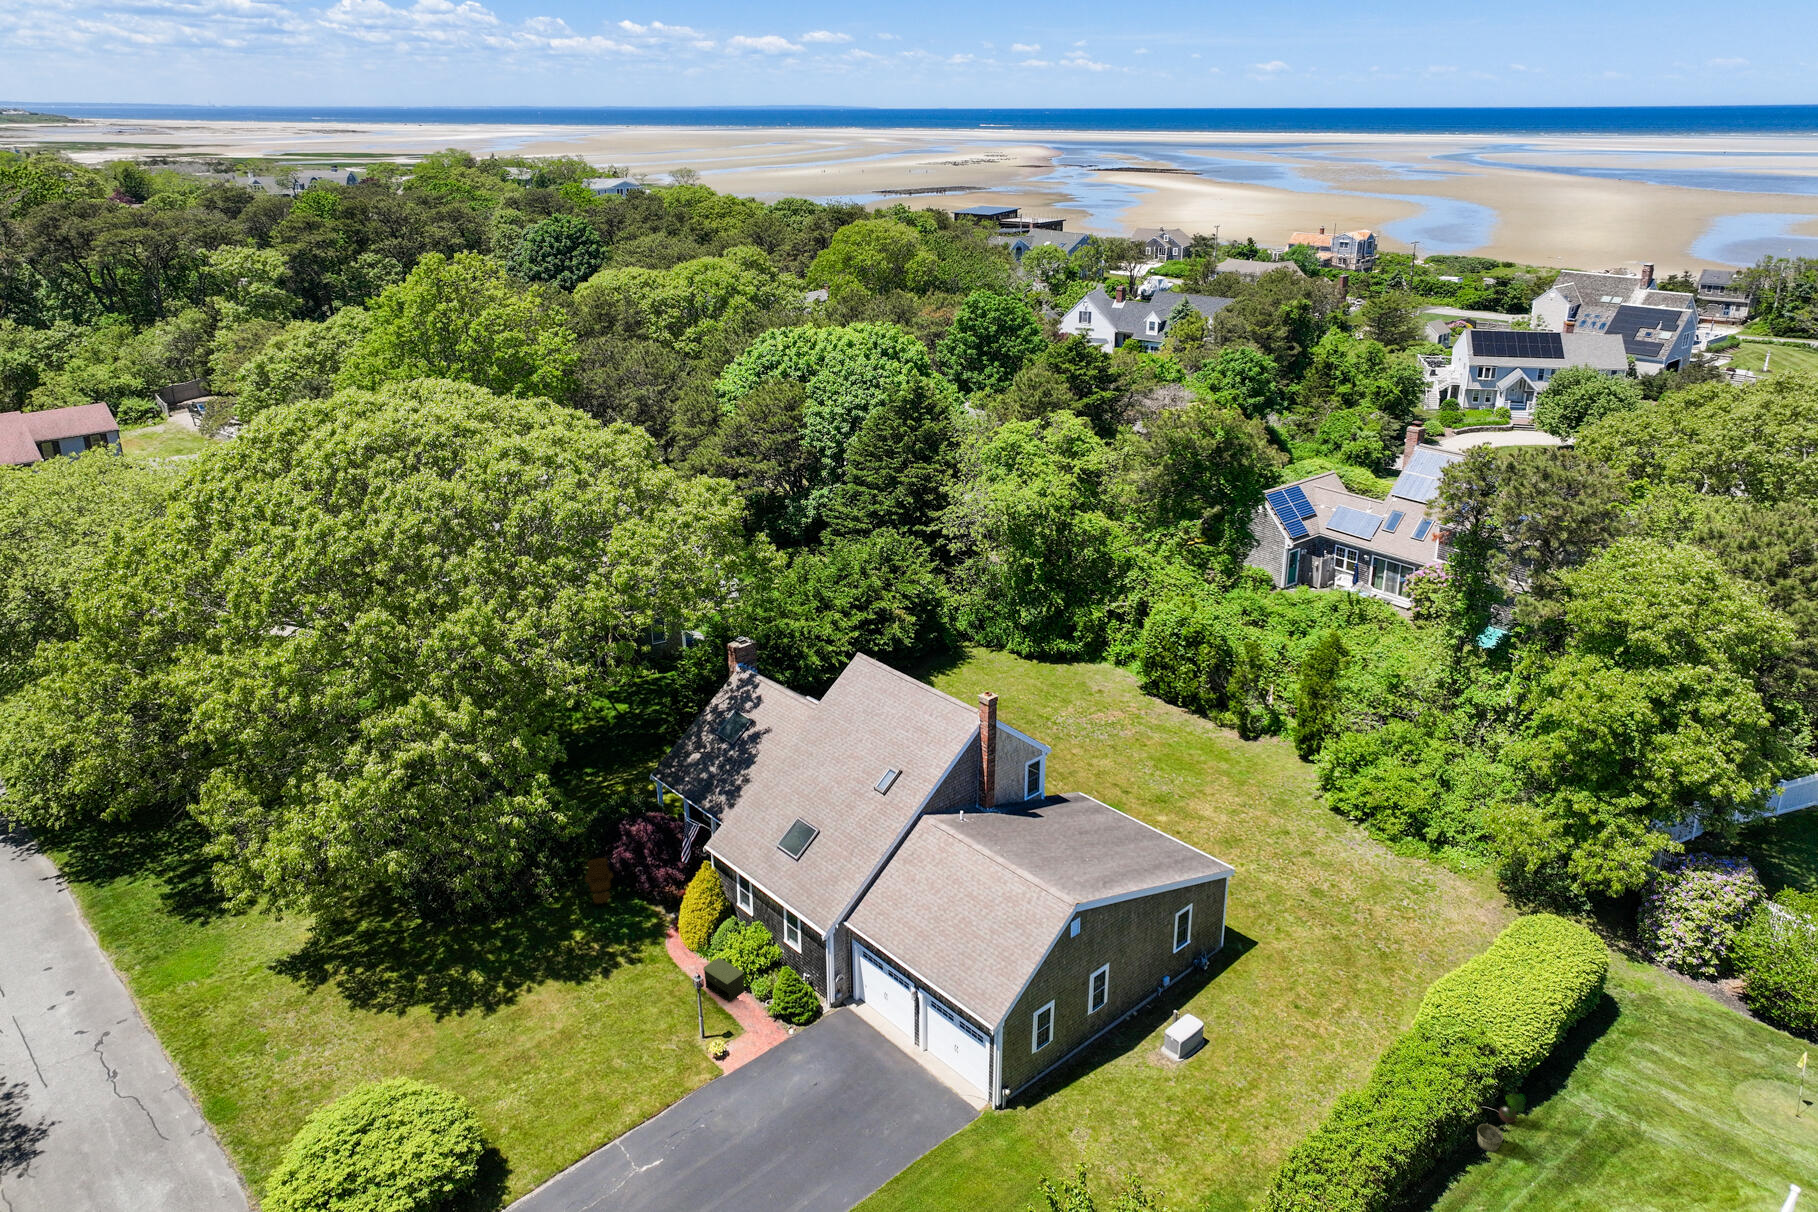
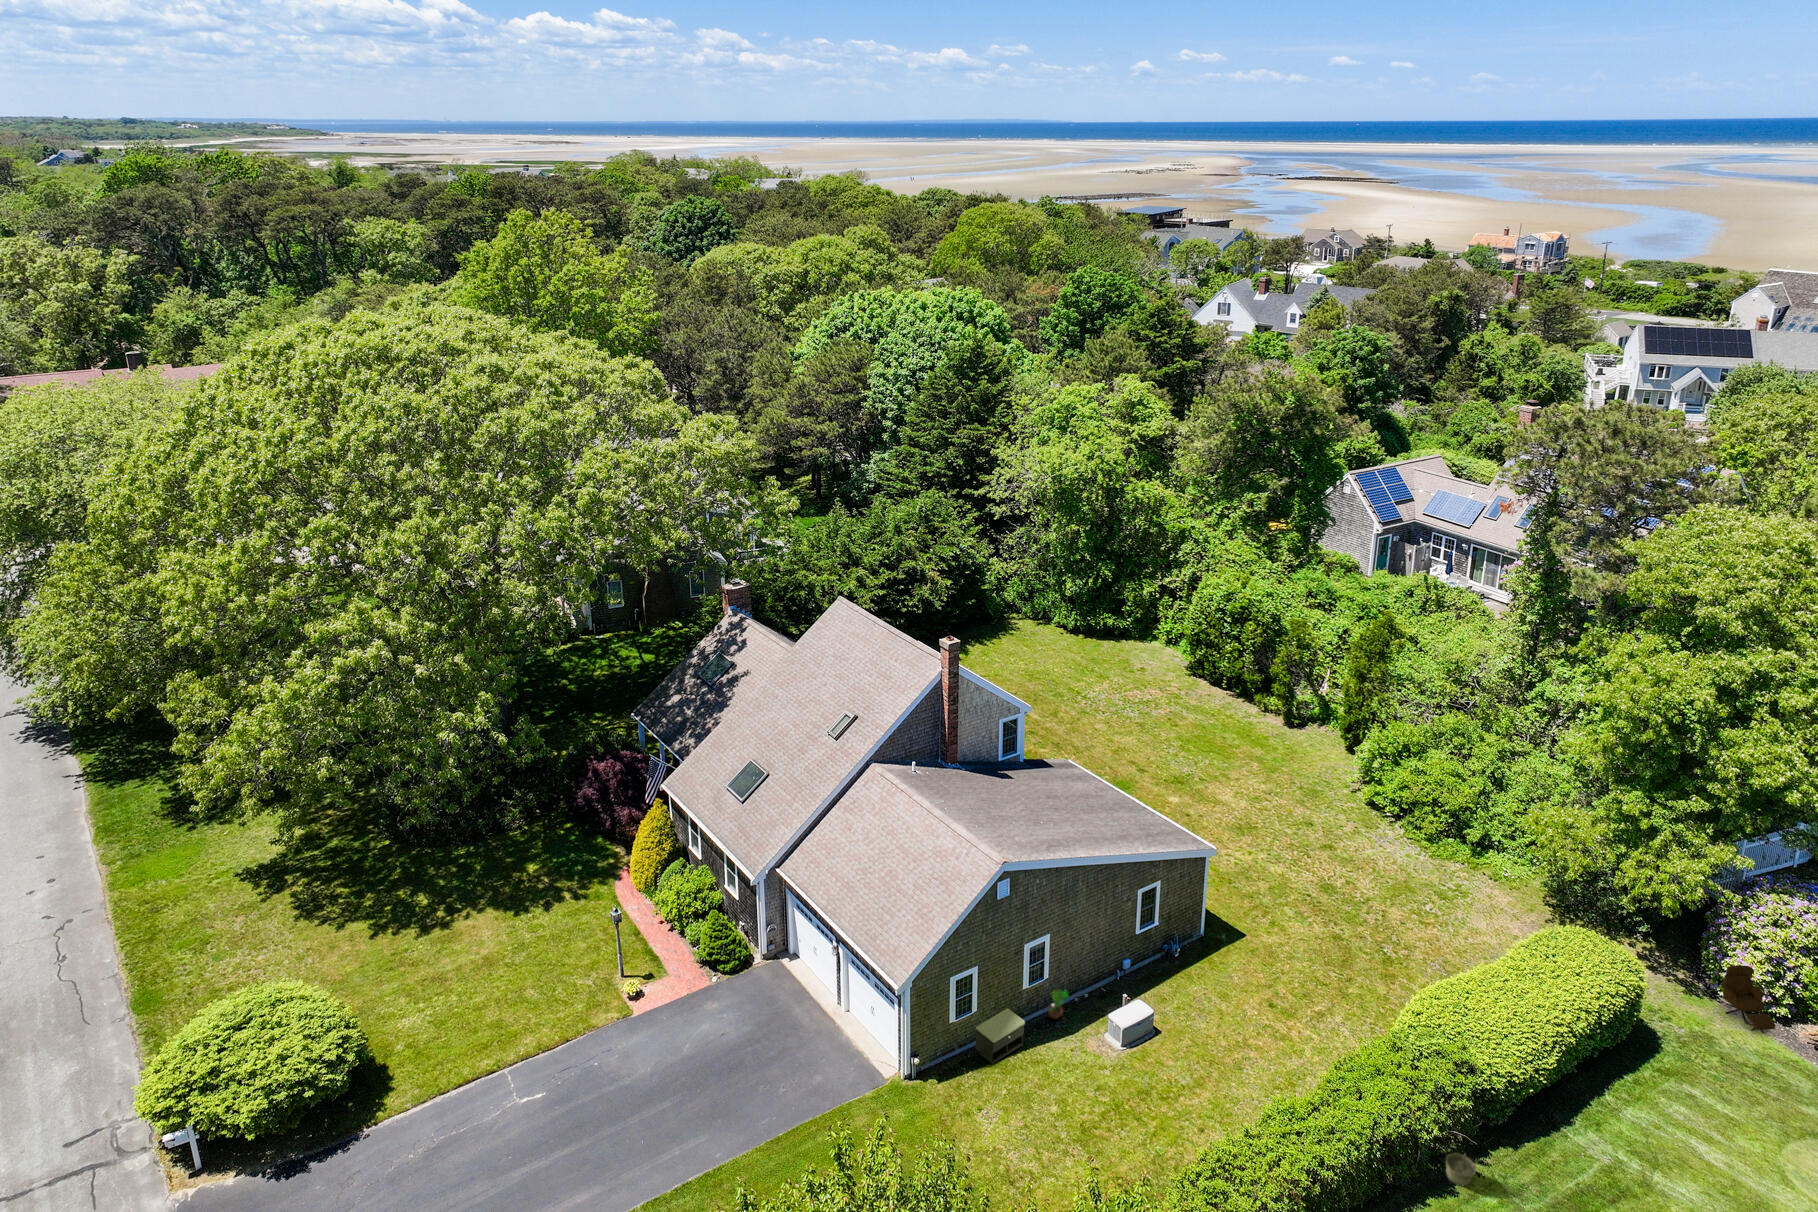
lounge chair: present [585,858,613,907] -> present [1722,965,1775,1033]
storage bench: present [703,958,745,1002] -> present [975,1008,1025,1064]
potted tree: present [1499,1095,1524,1123] -> present [1048,991,1067,1018]

